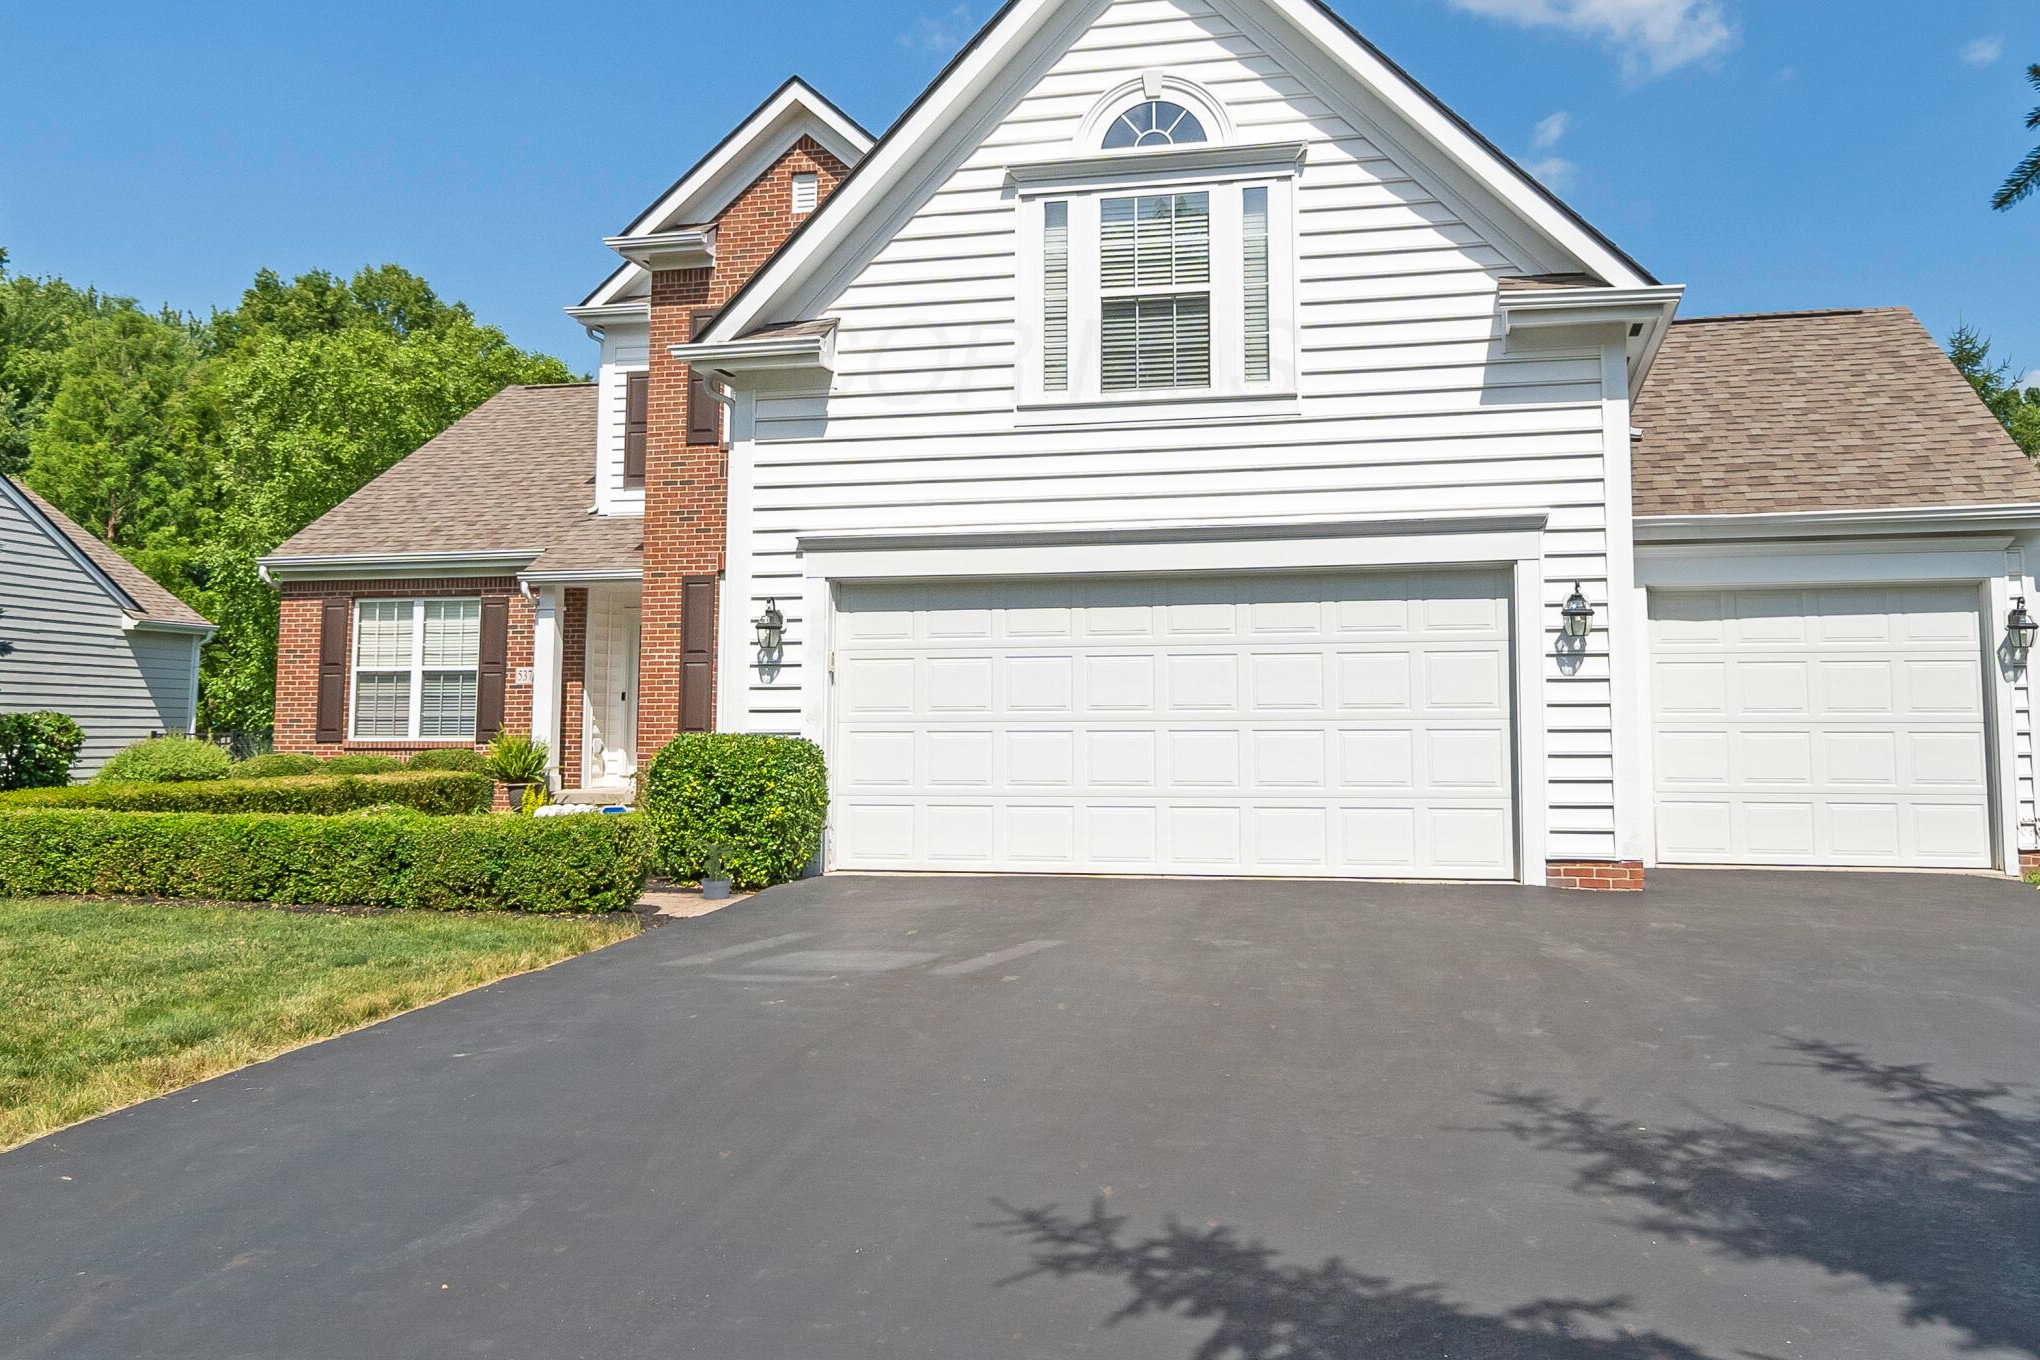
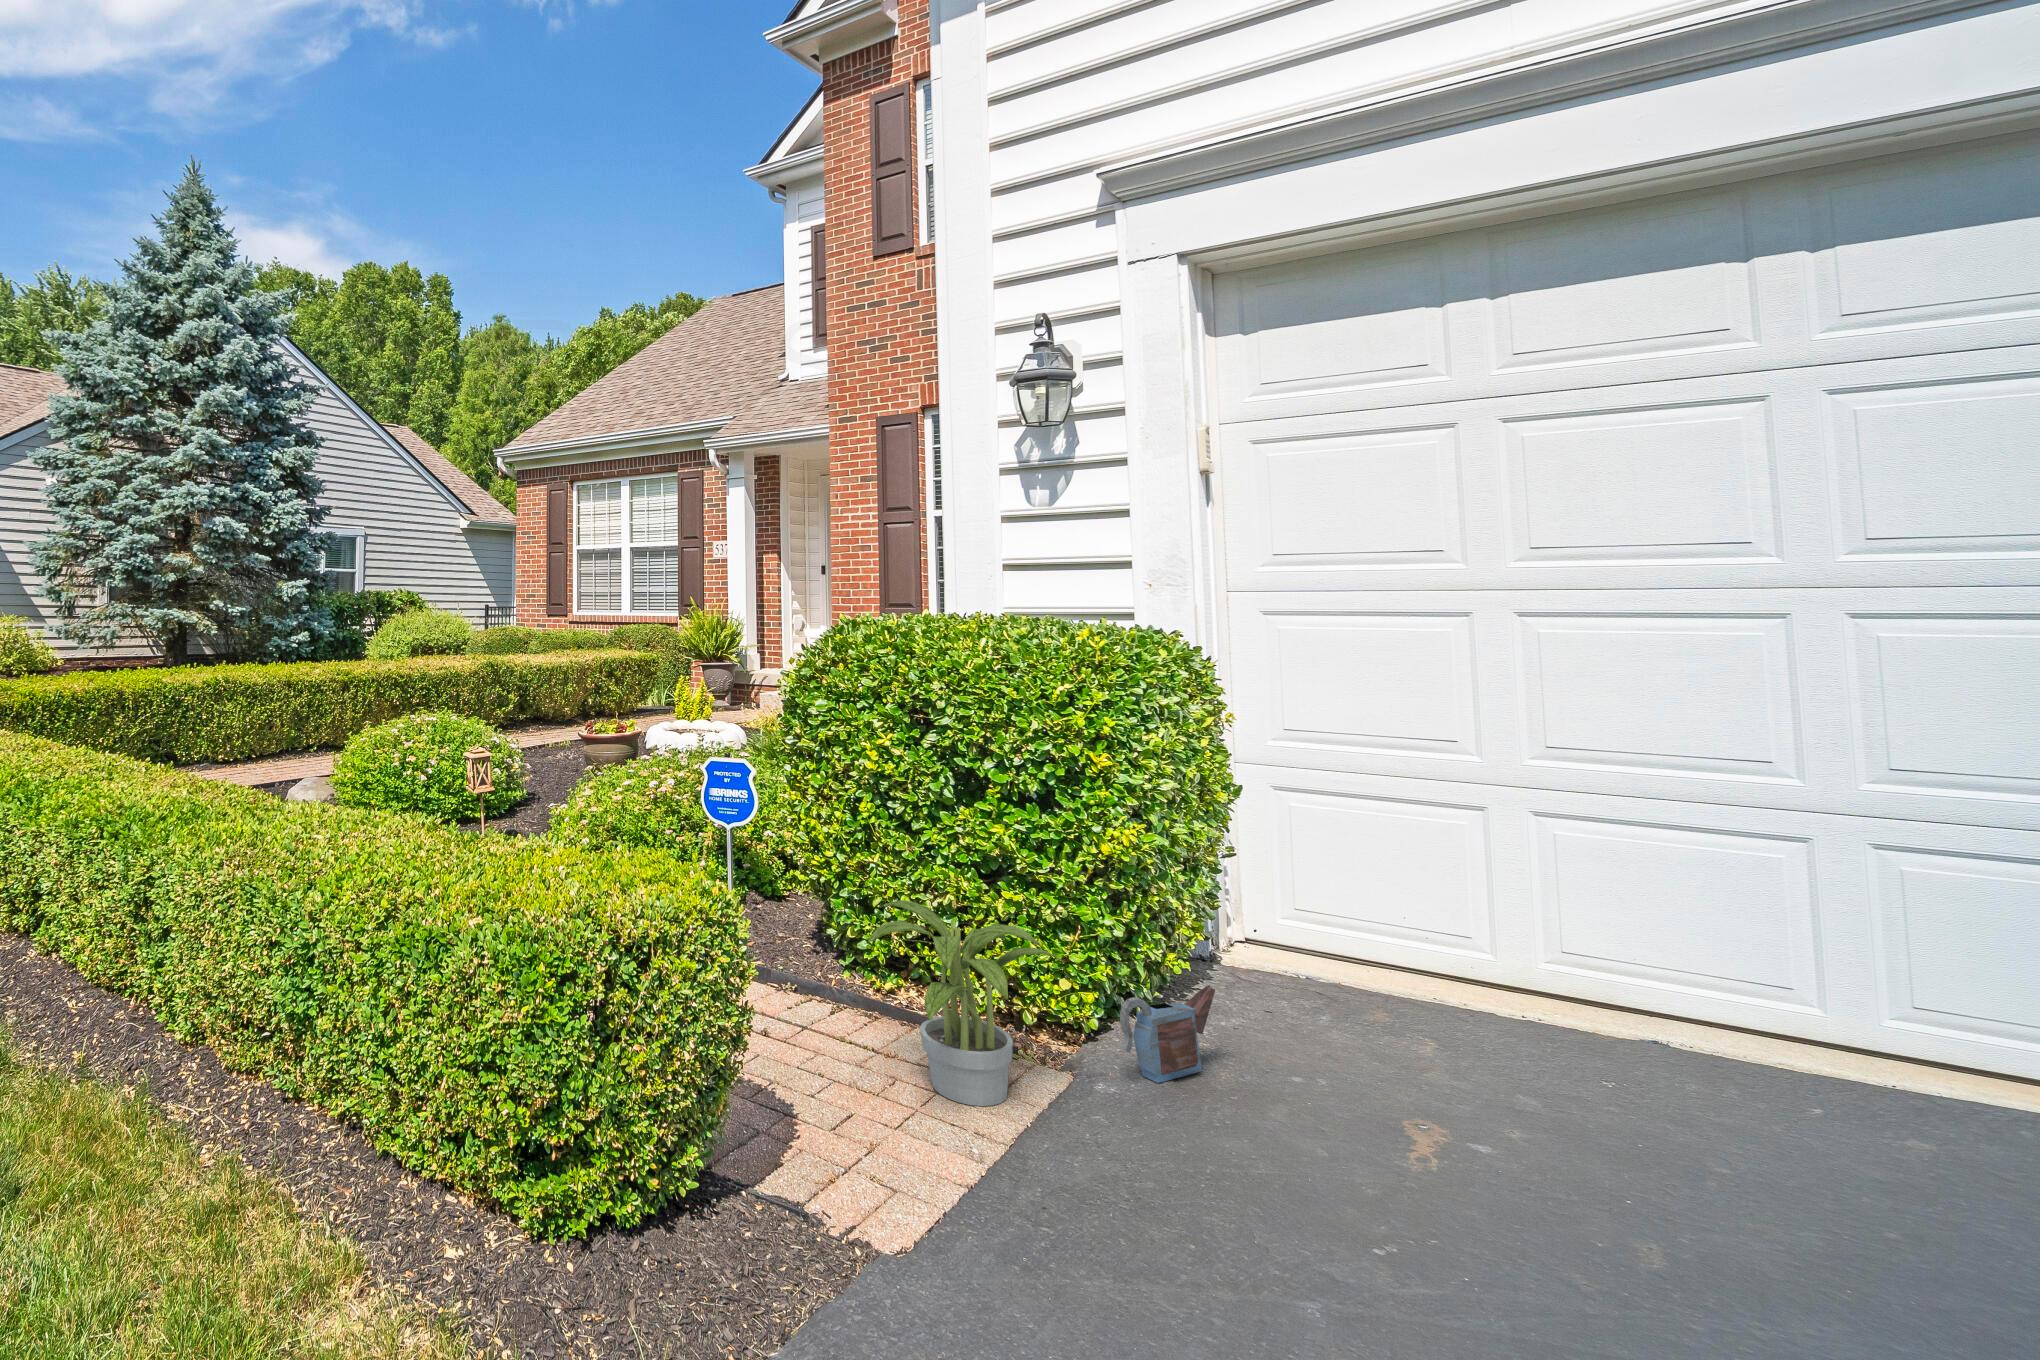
watering can: none [767,862,802,892] -> present [1120,985,1215,1083]

